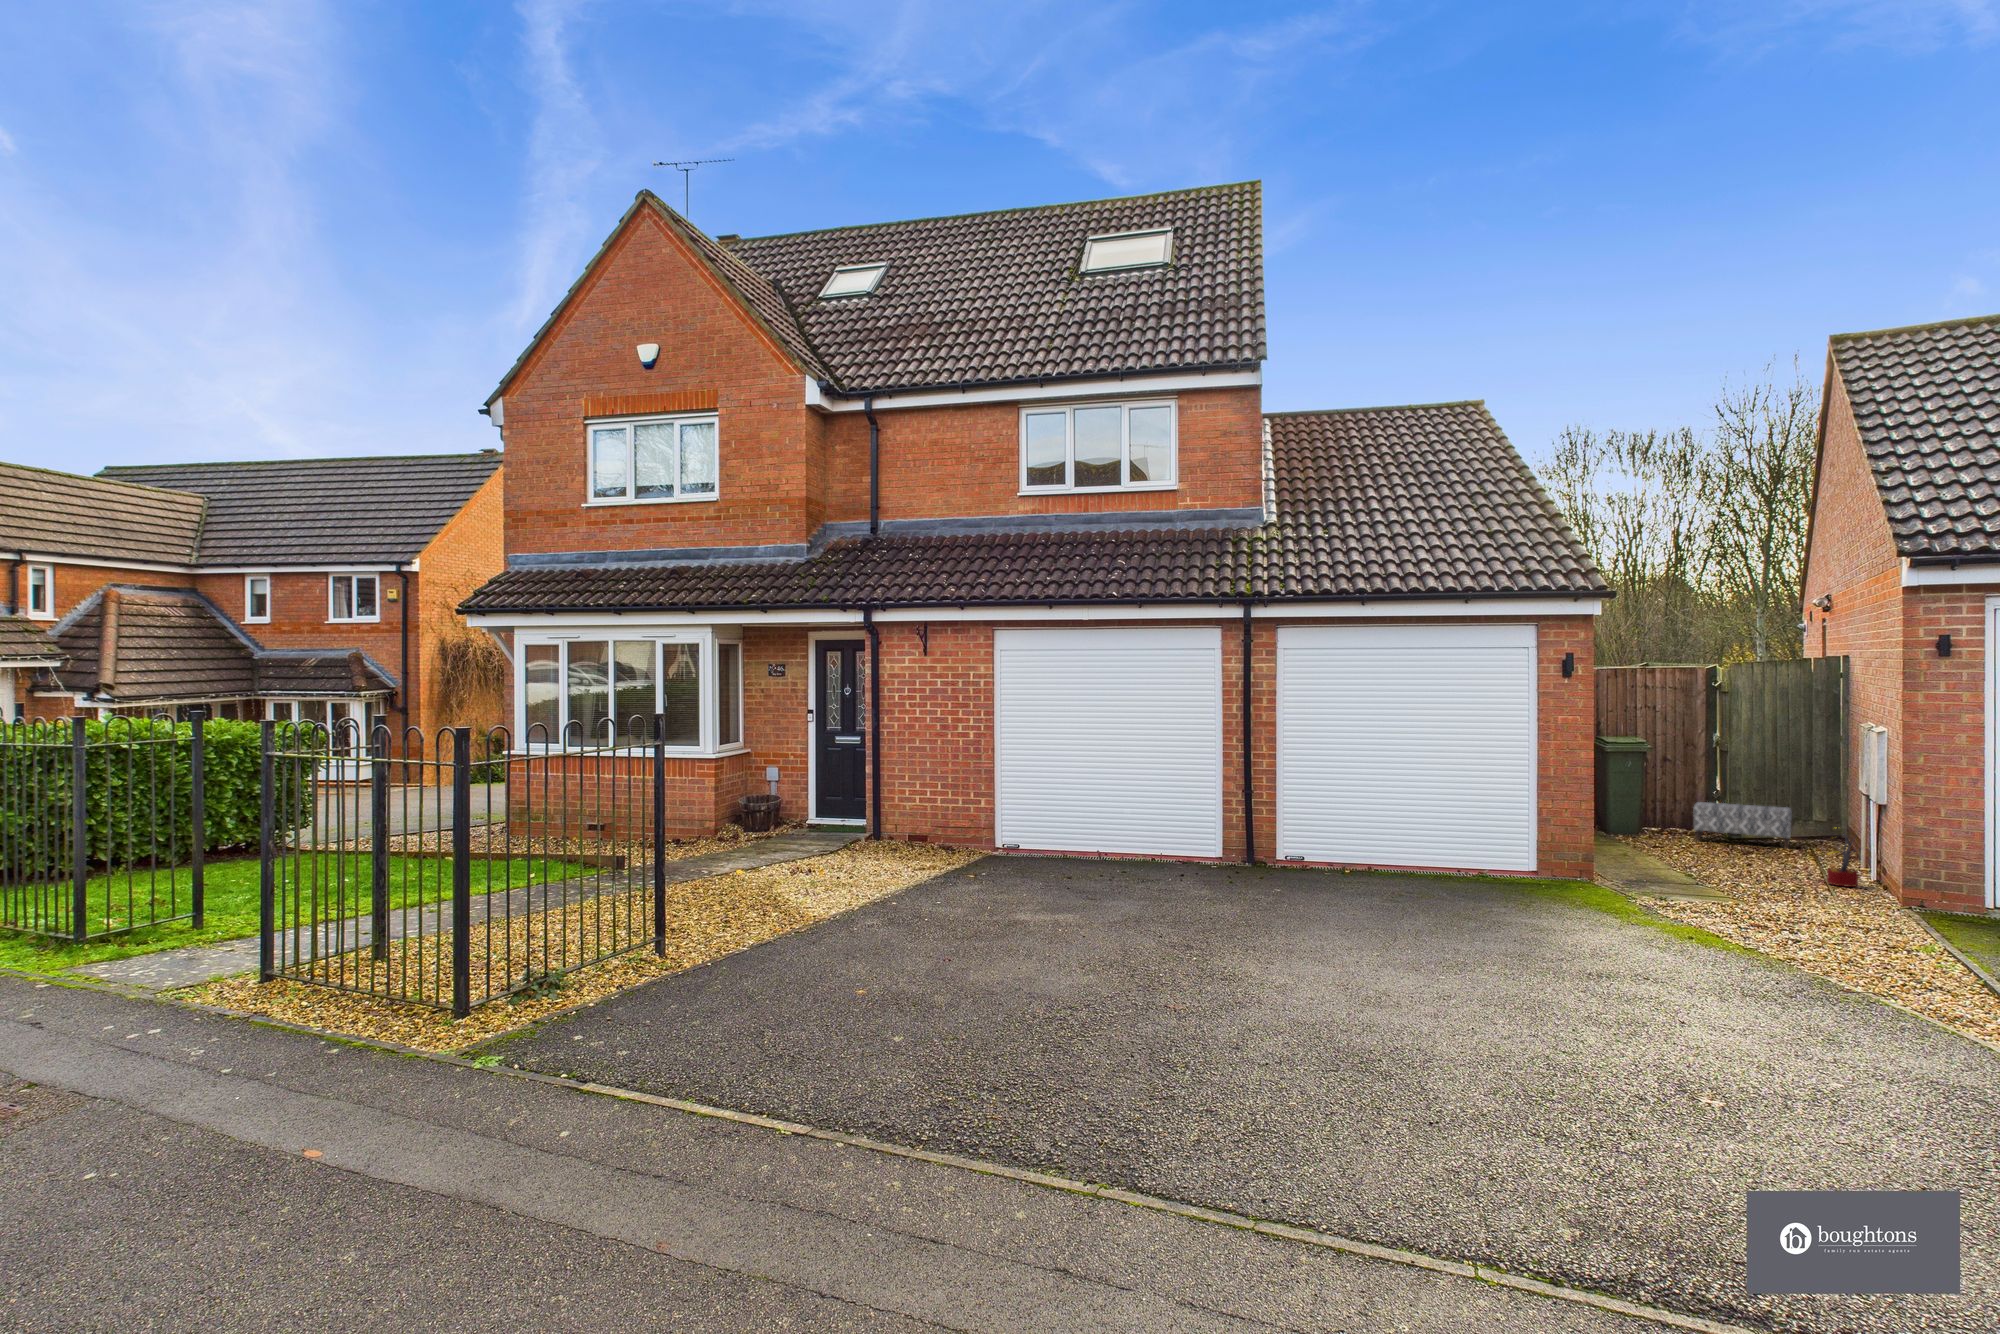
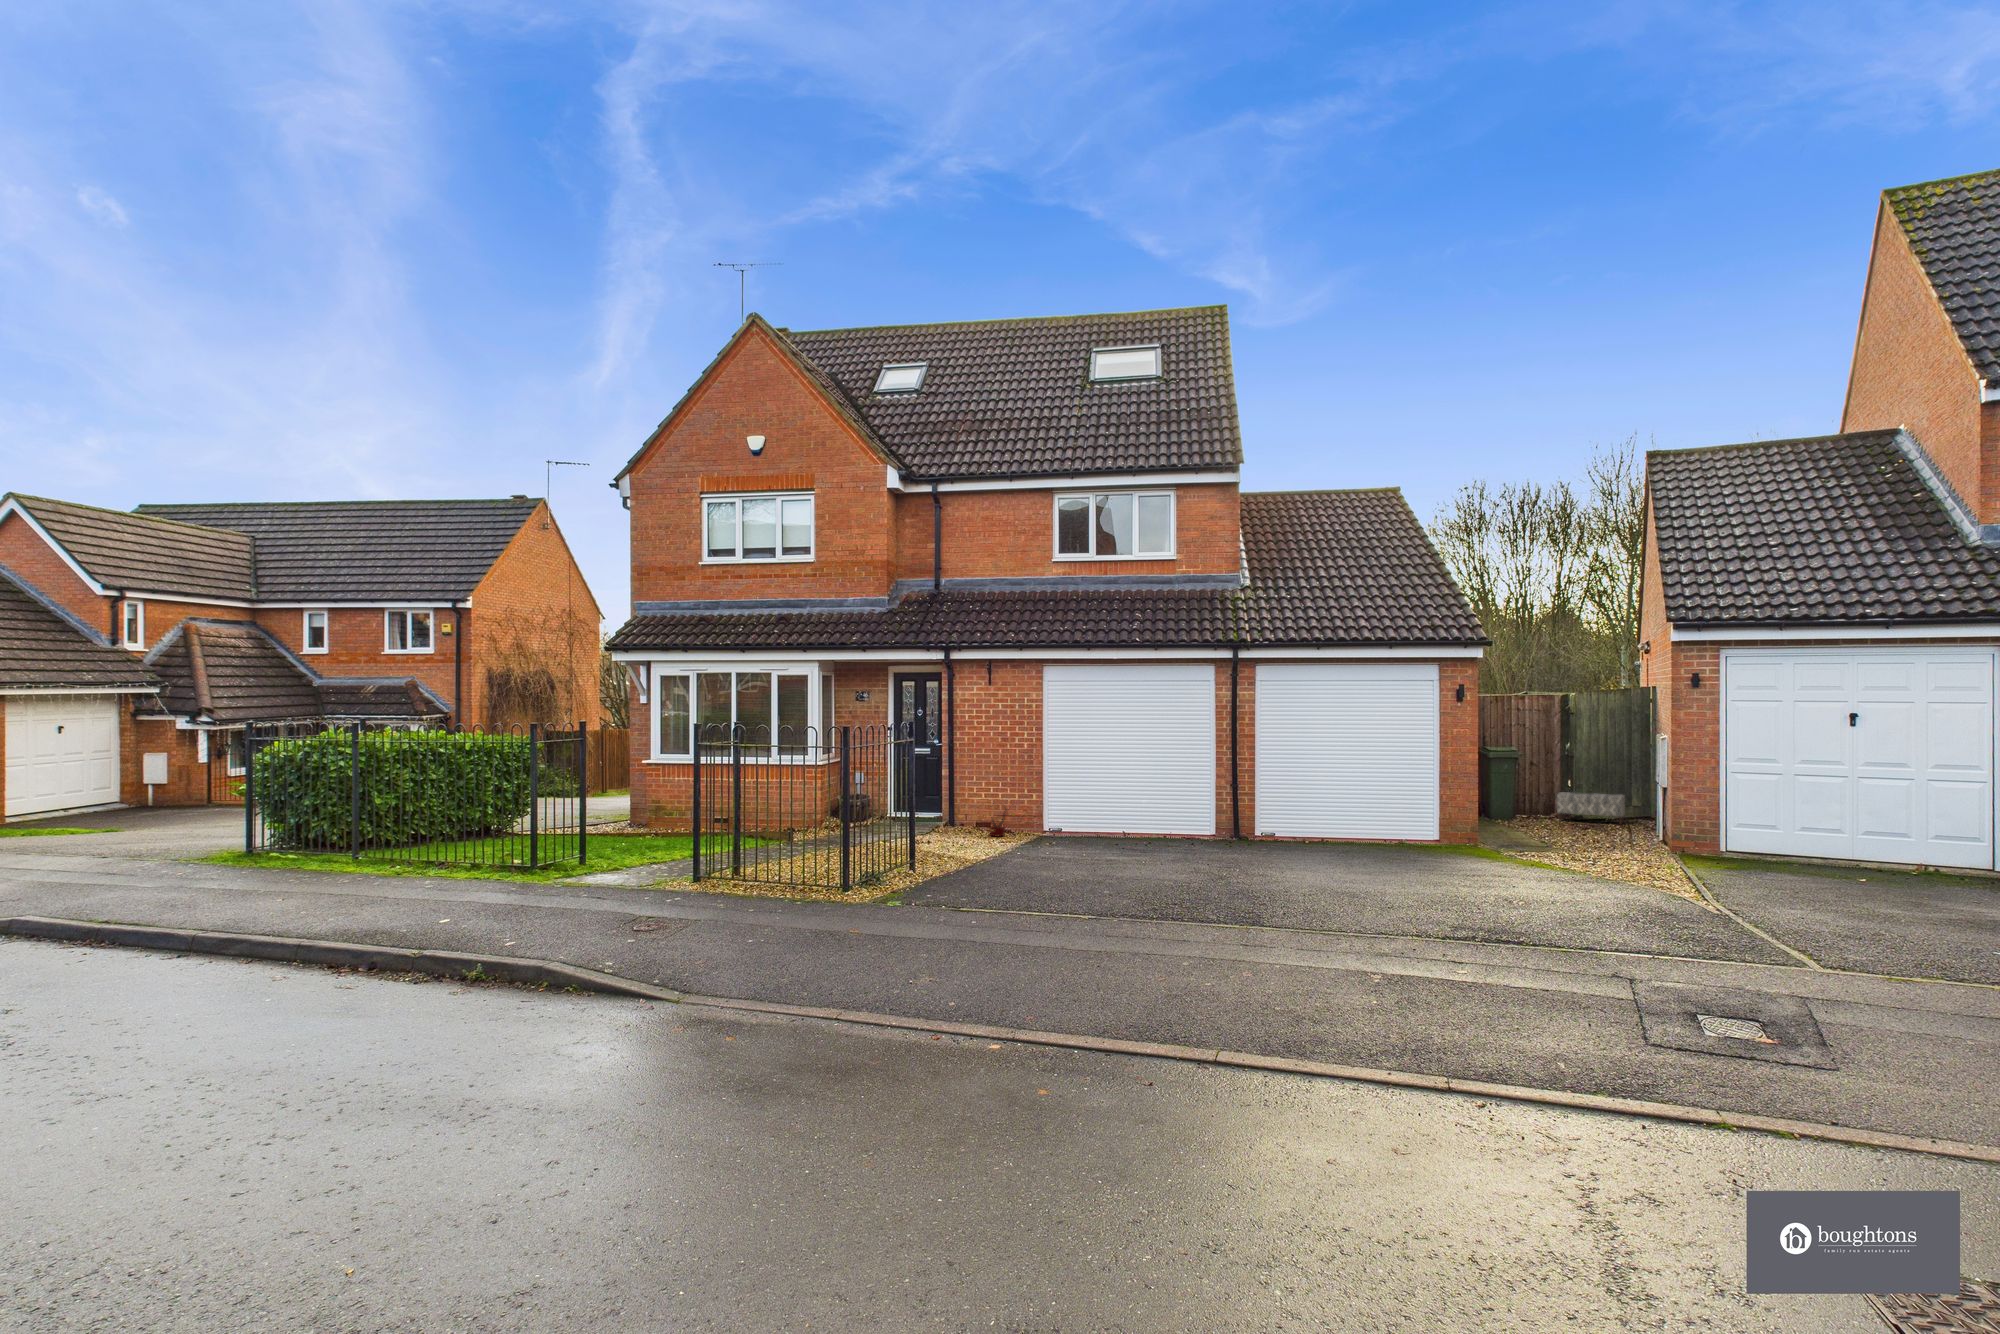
decorative plant: present [1827,827,1858,887] -> present [990,803,1015,837]

